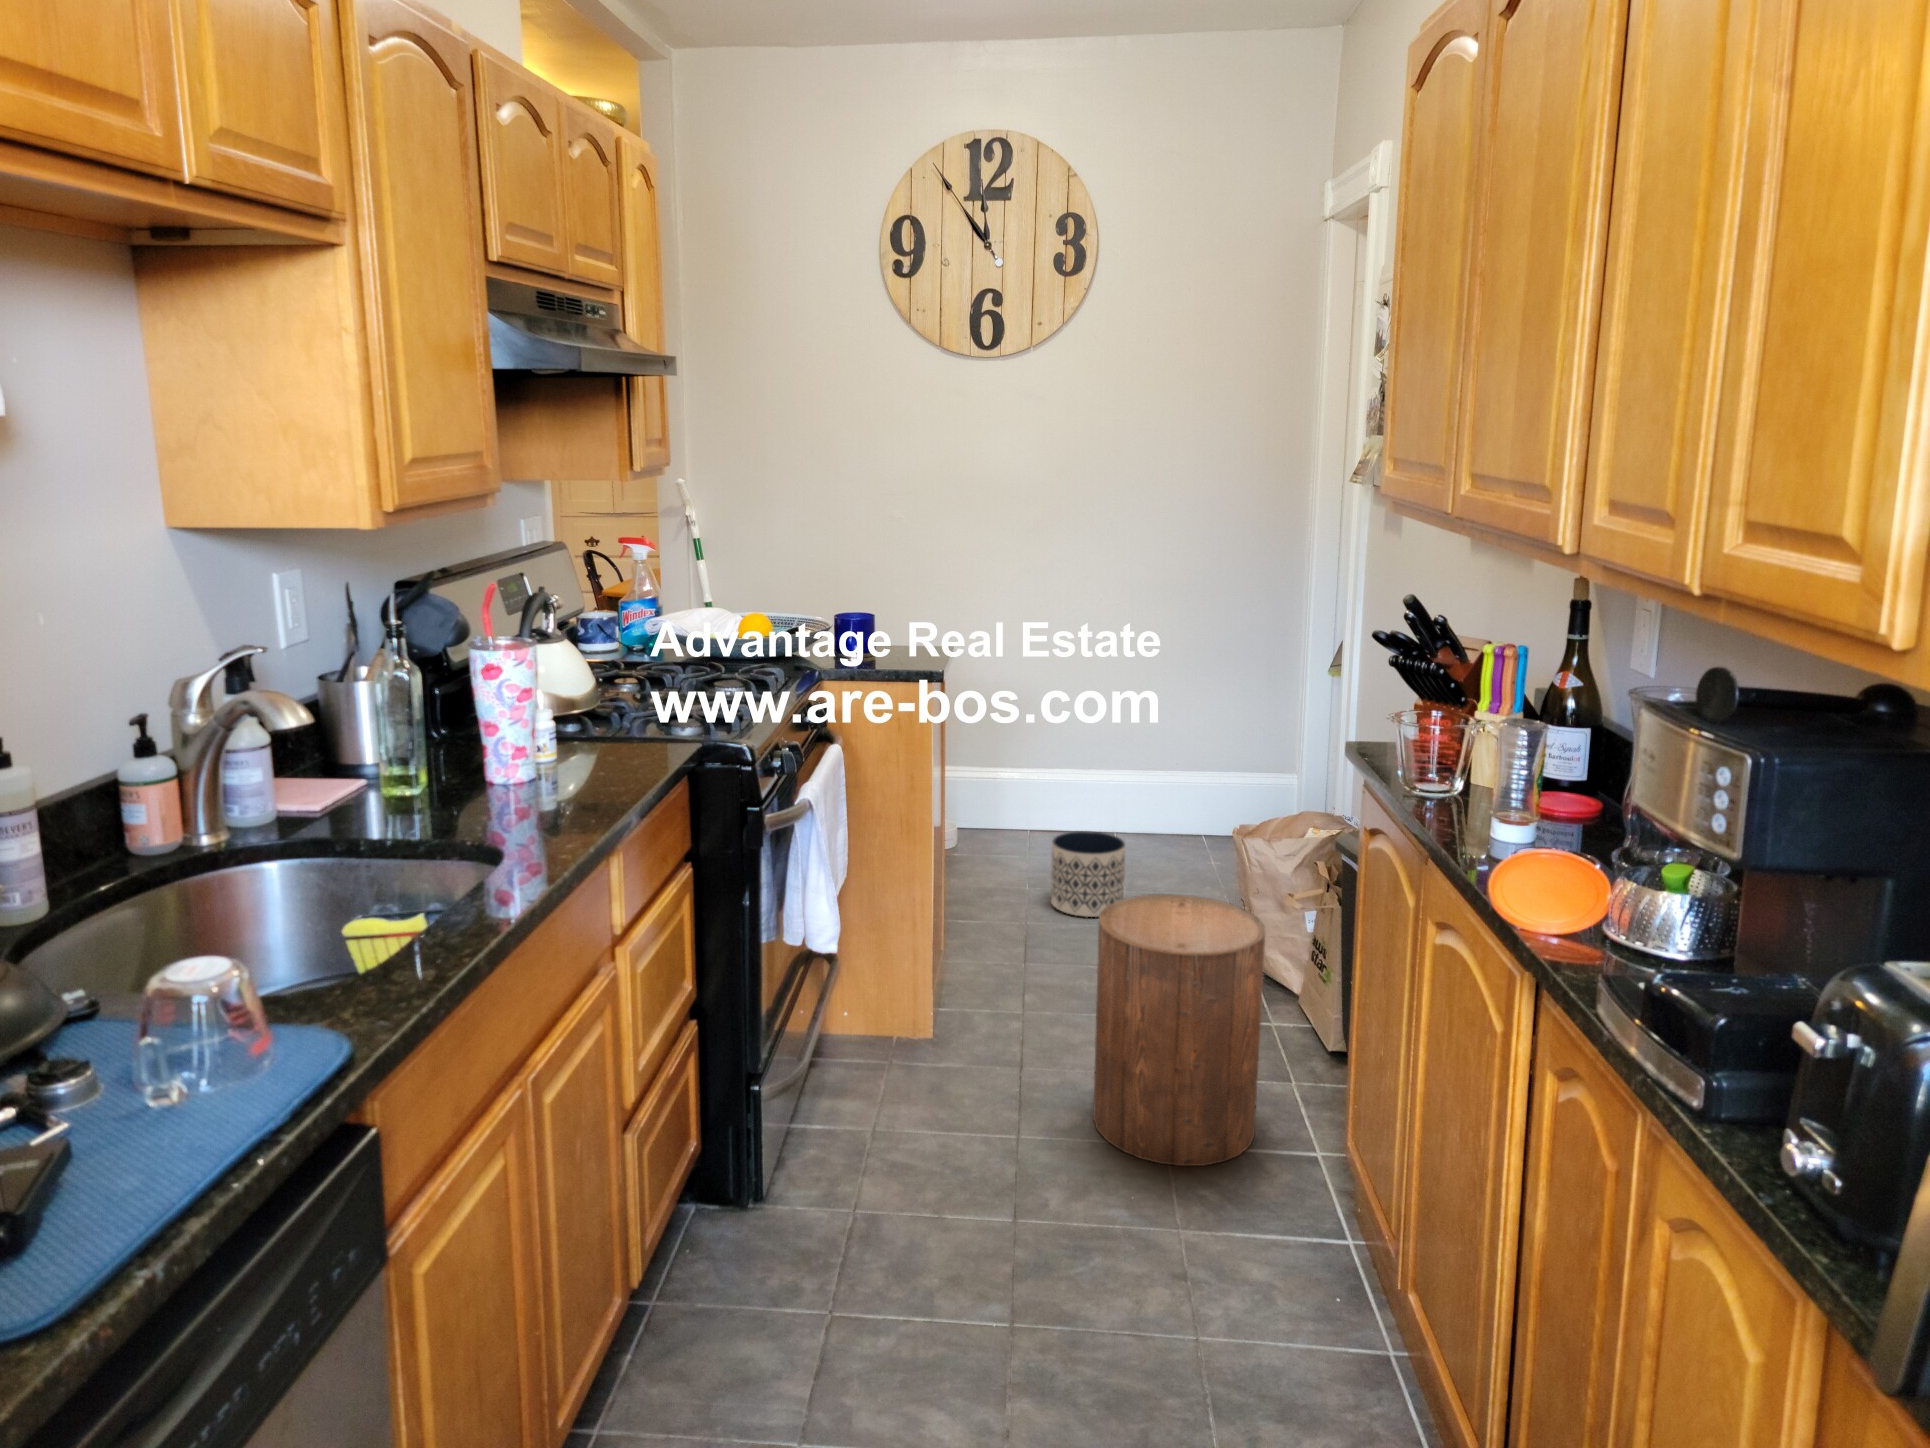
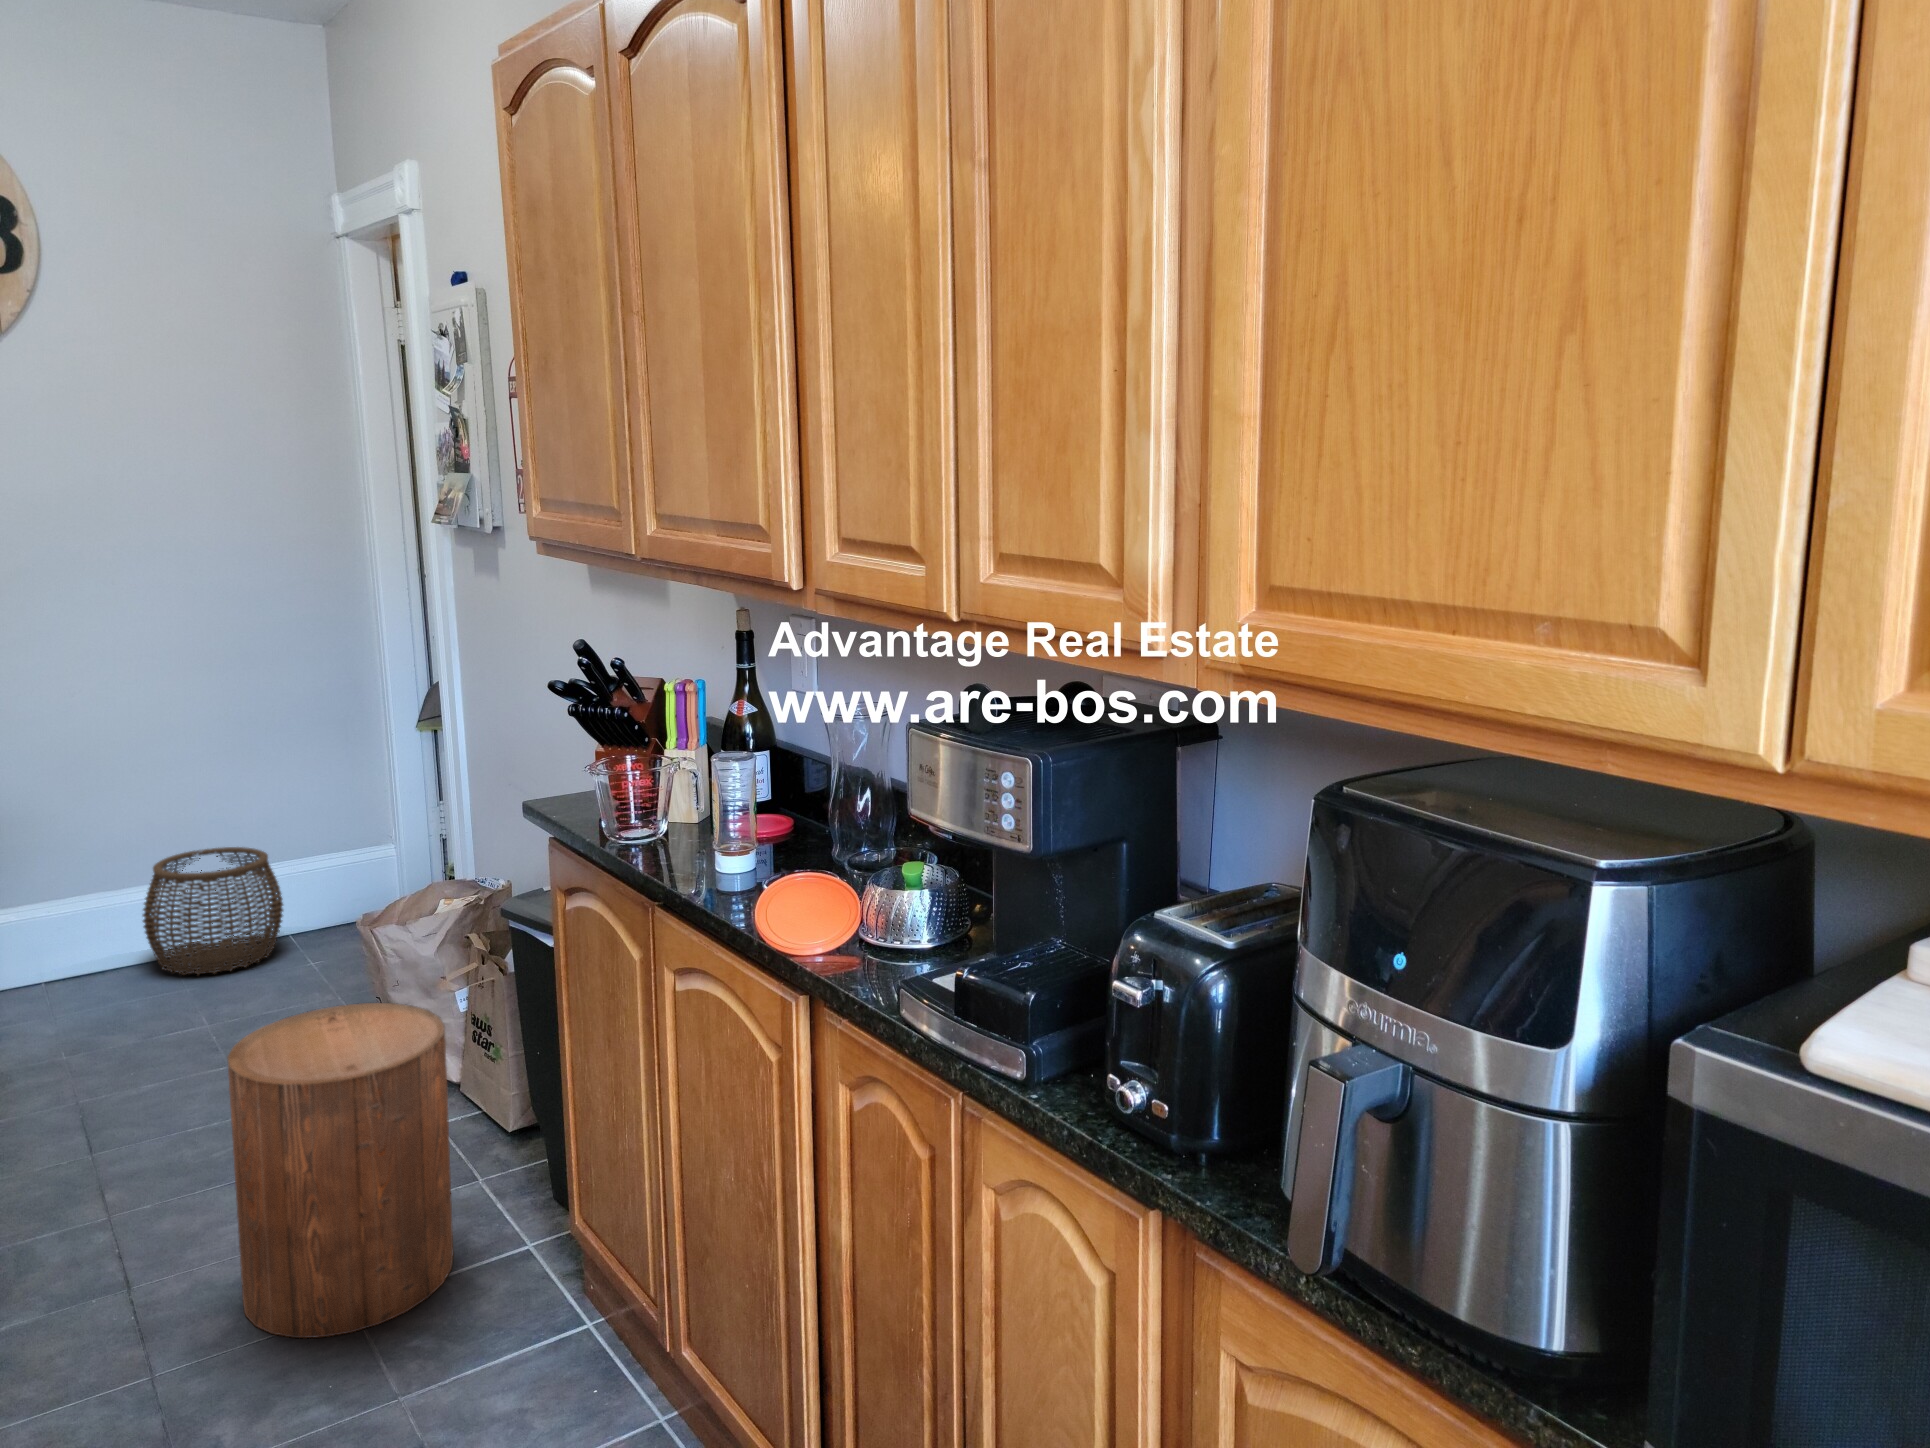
woven basket: none [1100,755,1201,858] -> present [143,847,283,975]
planter: present [1051,831,1125,917] -> none [91,956,205,1069]

